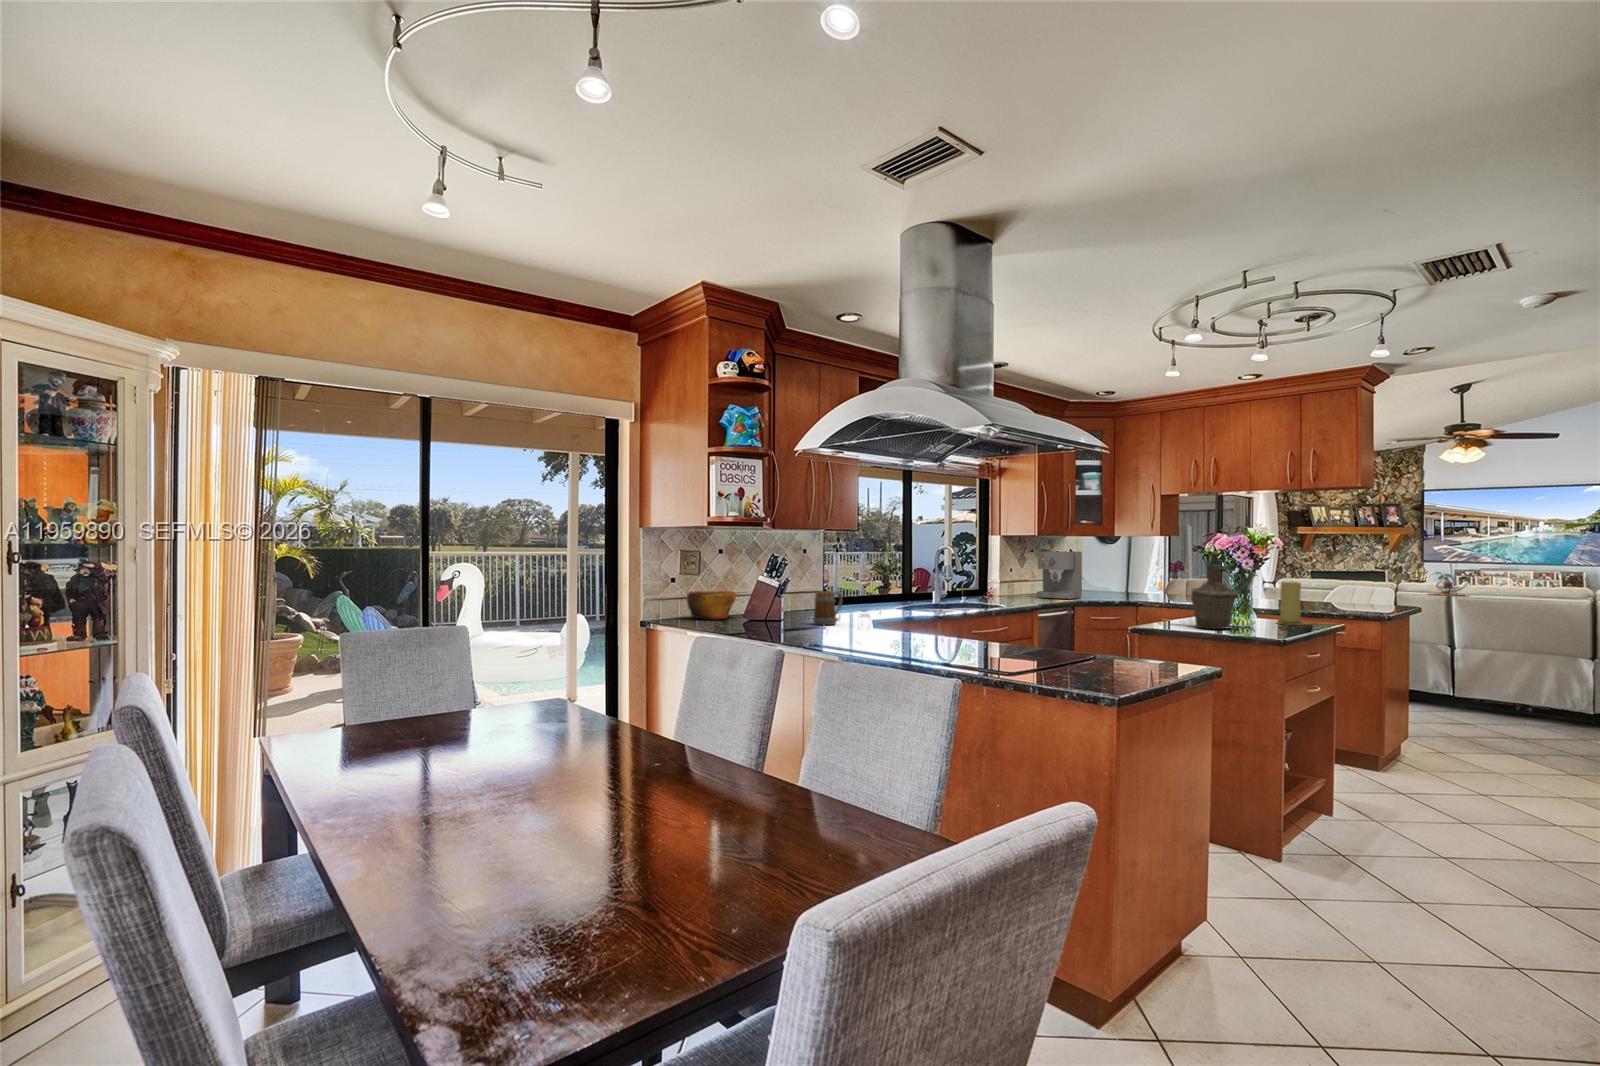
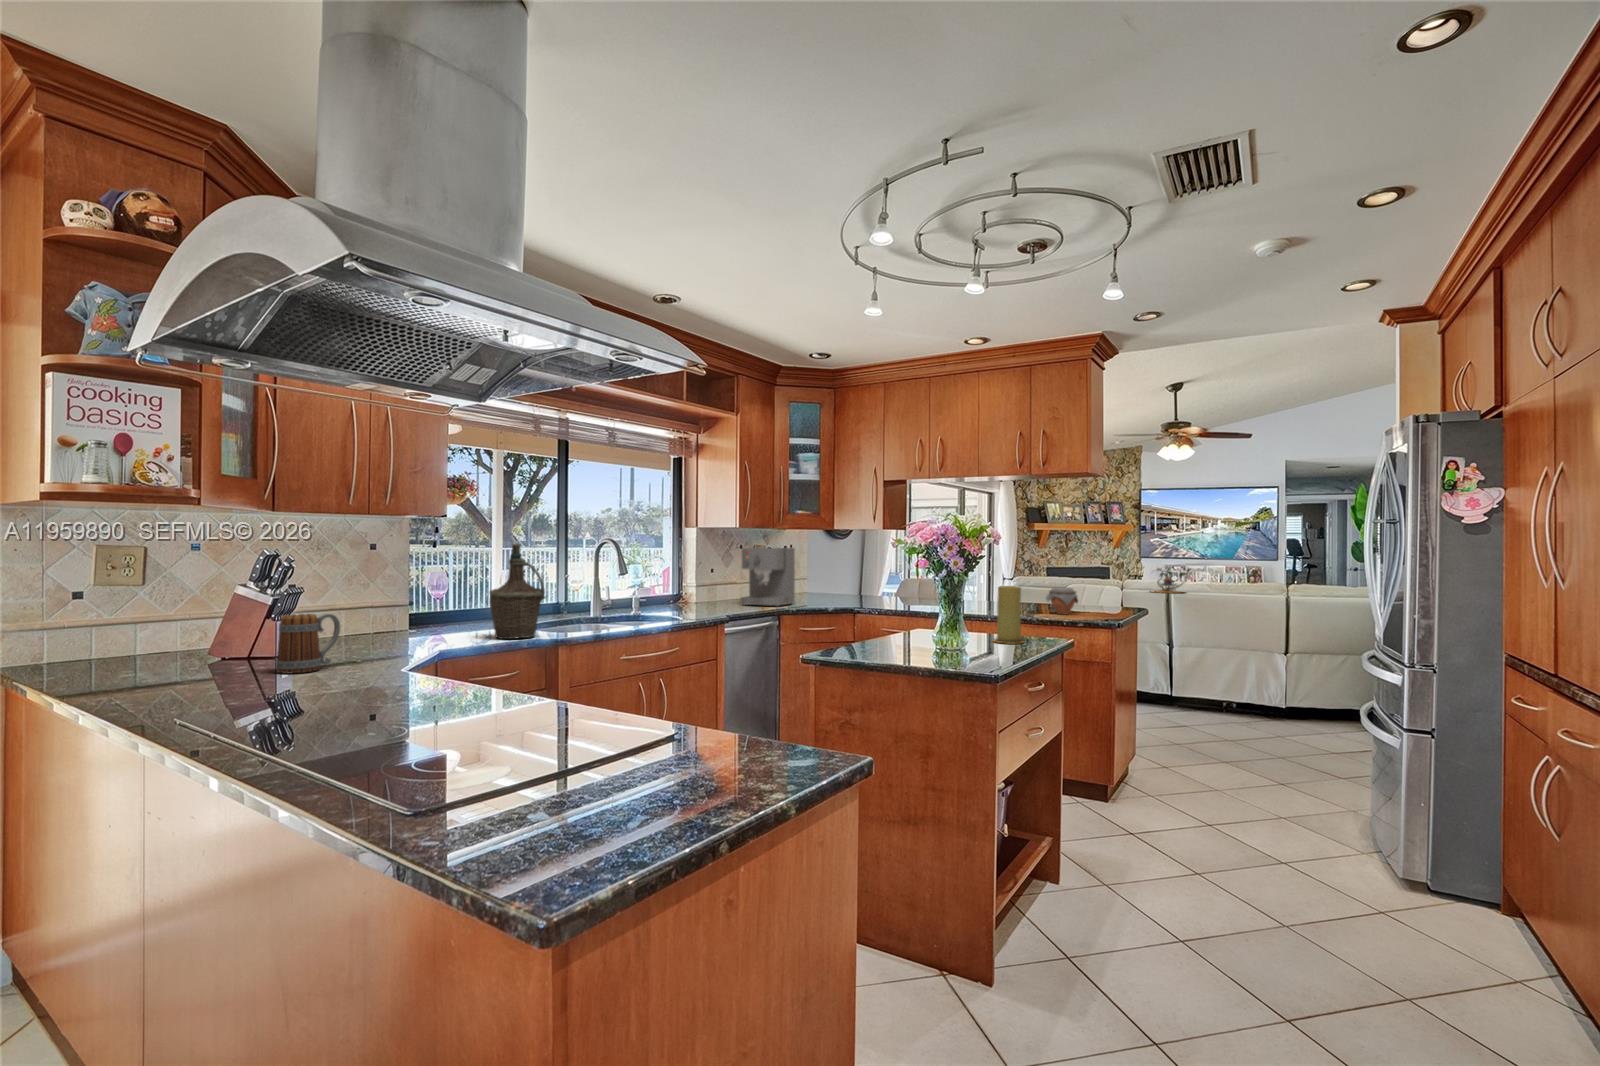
bottle: present [1191,552,1239,629] -> present [490,544,545,639]
jar: none [1318,586,1350,609] -> present [1046,587,1078,615]
bowl: present [686,591,736,620] -> none [49,615,166,669]

